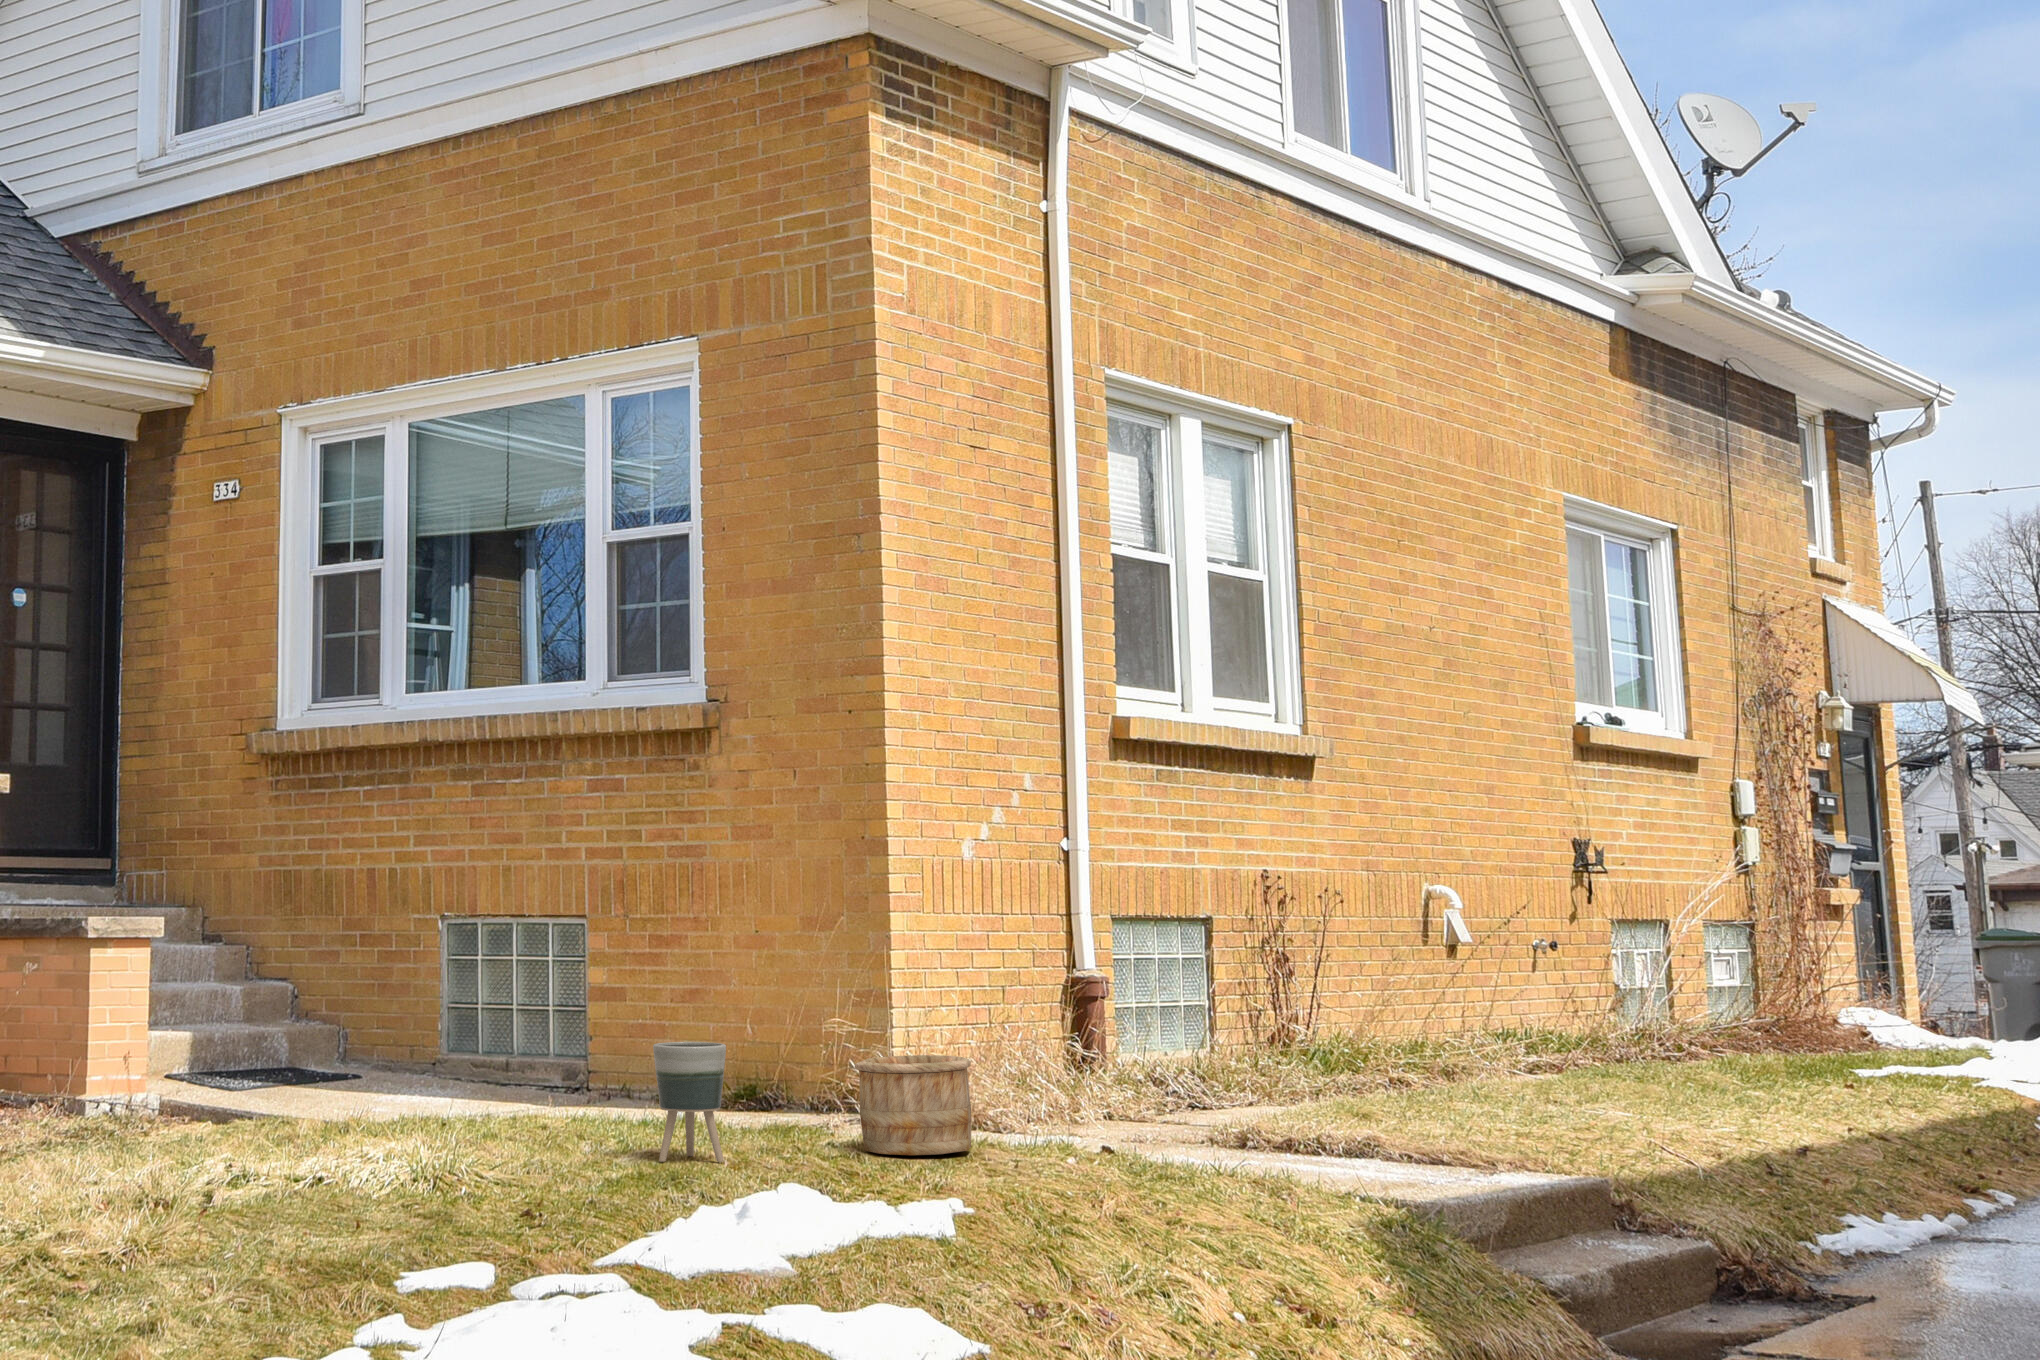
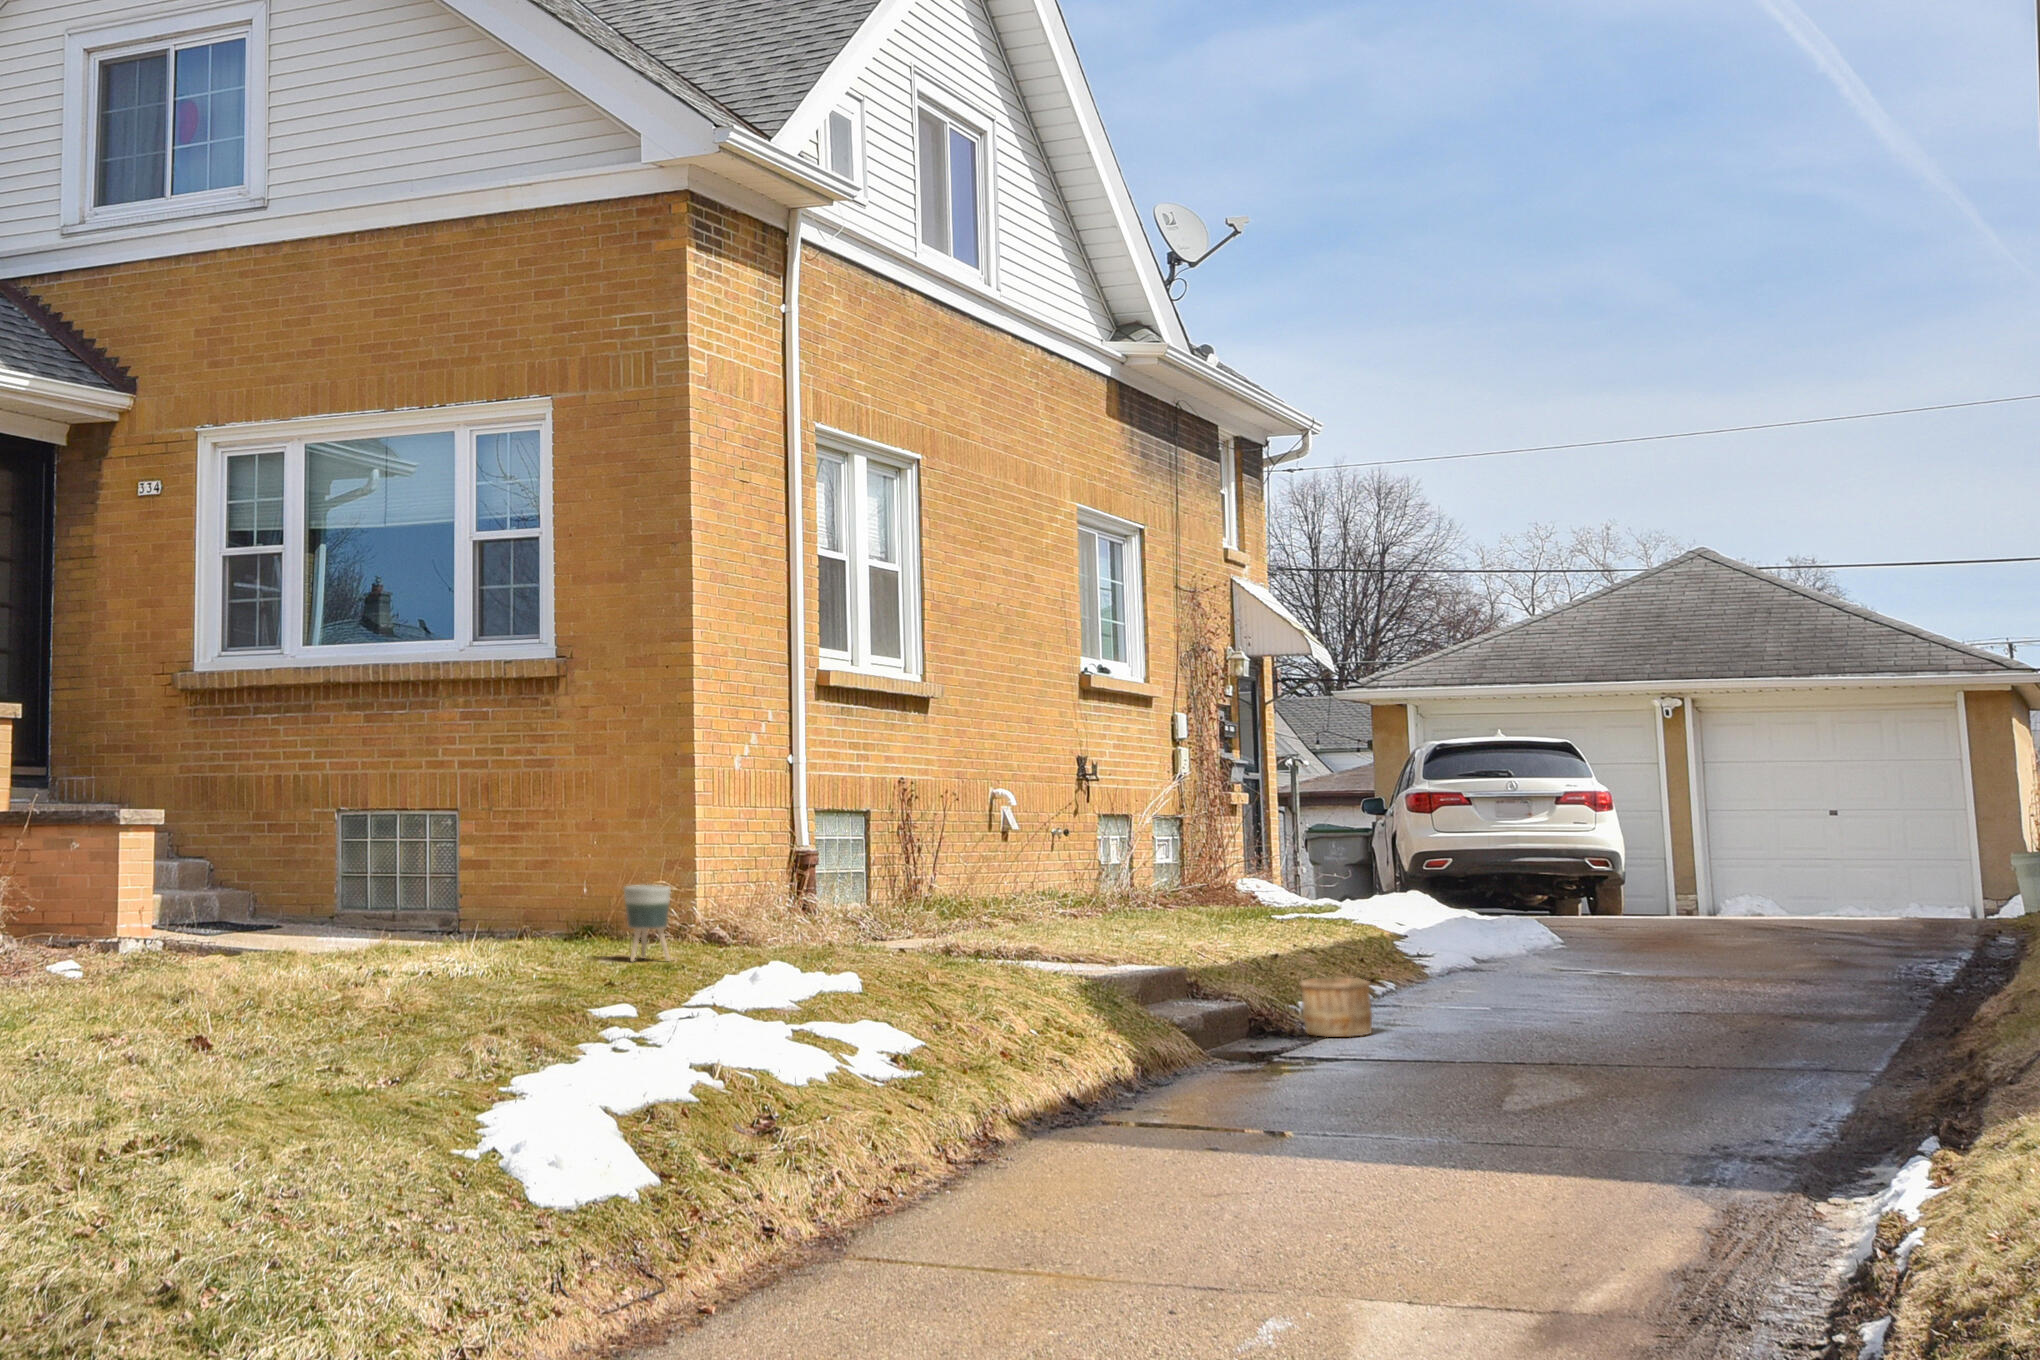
wooden bucket: present [855,1055,971,1155] -> present [1299,977,1372,1037]

